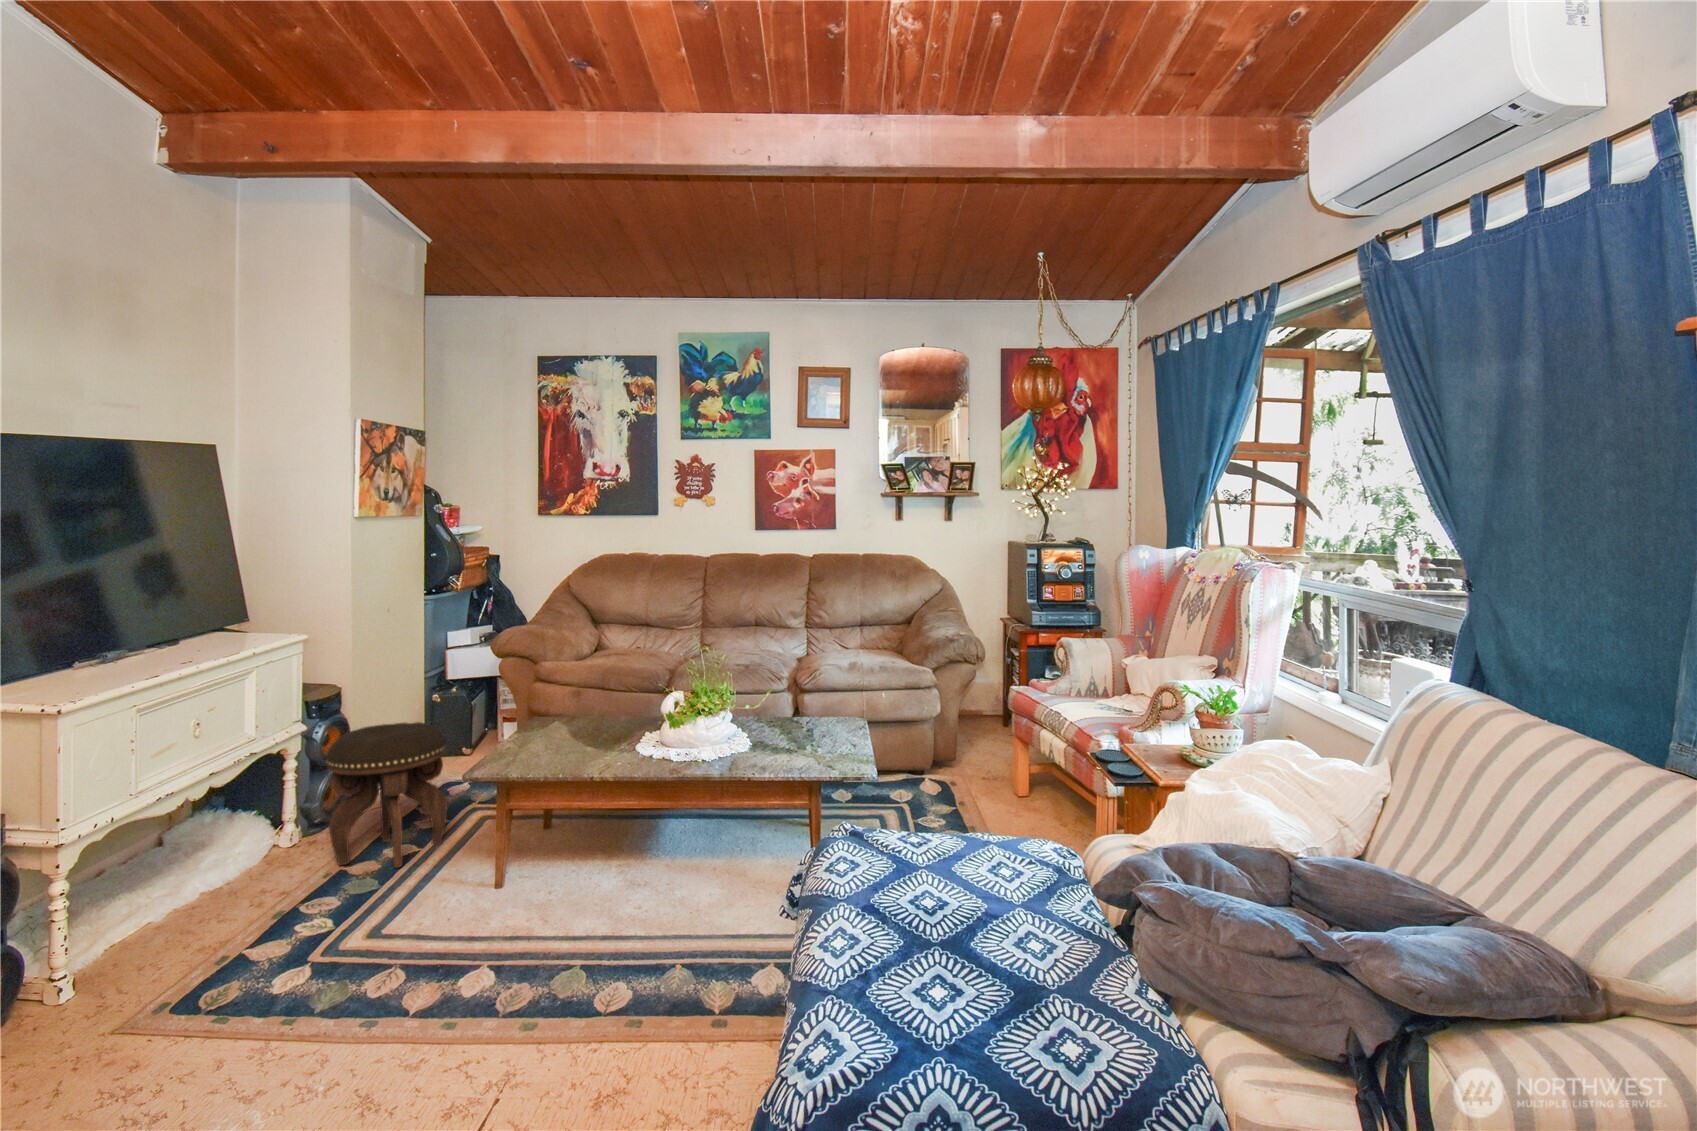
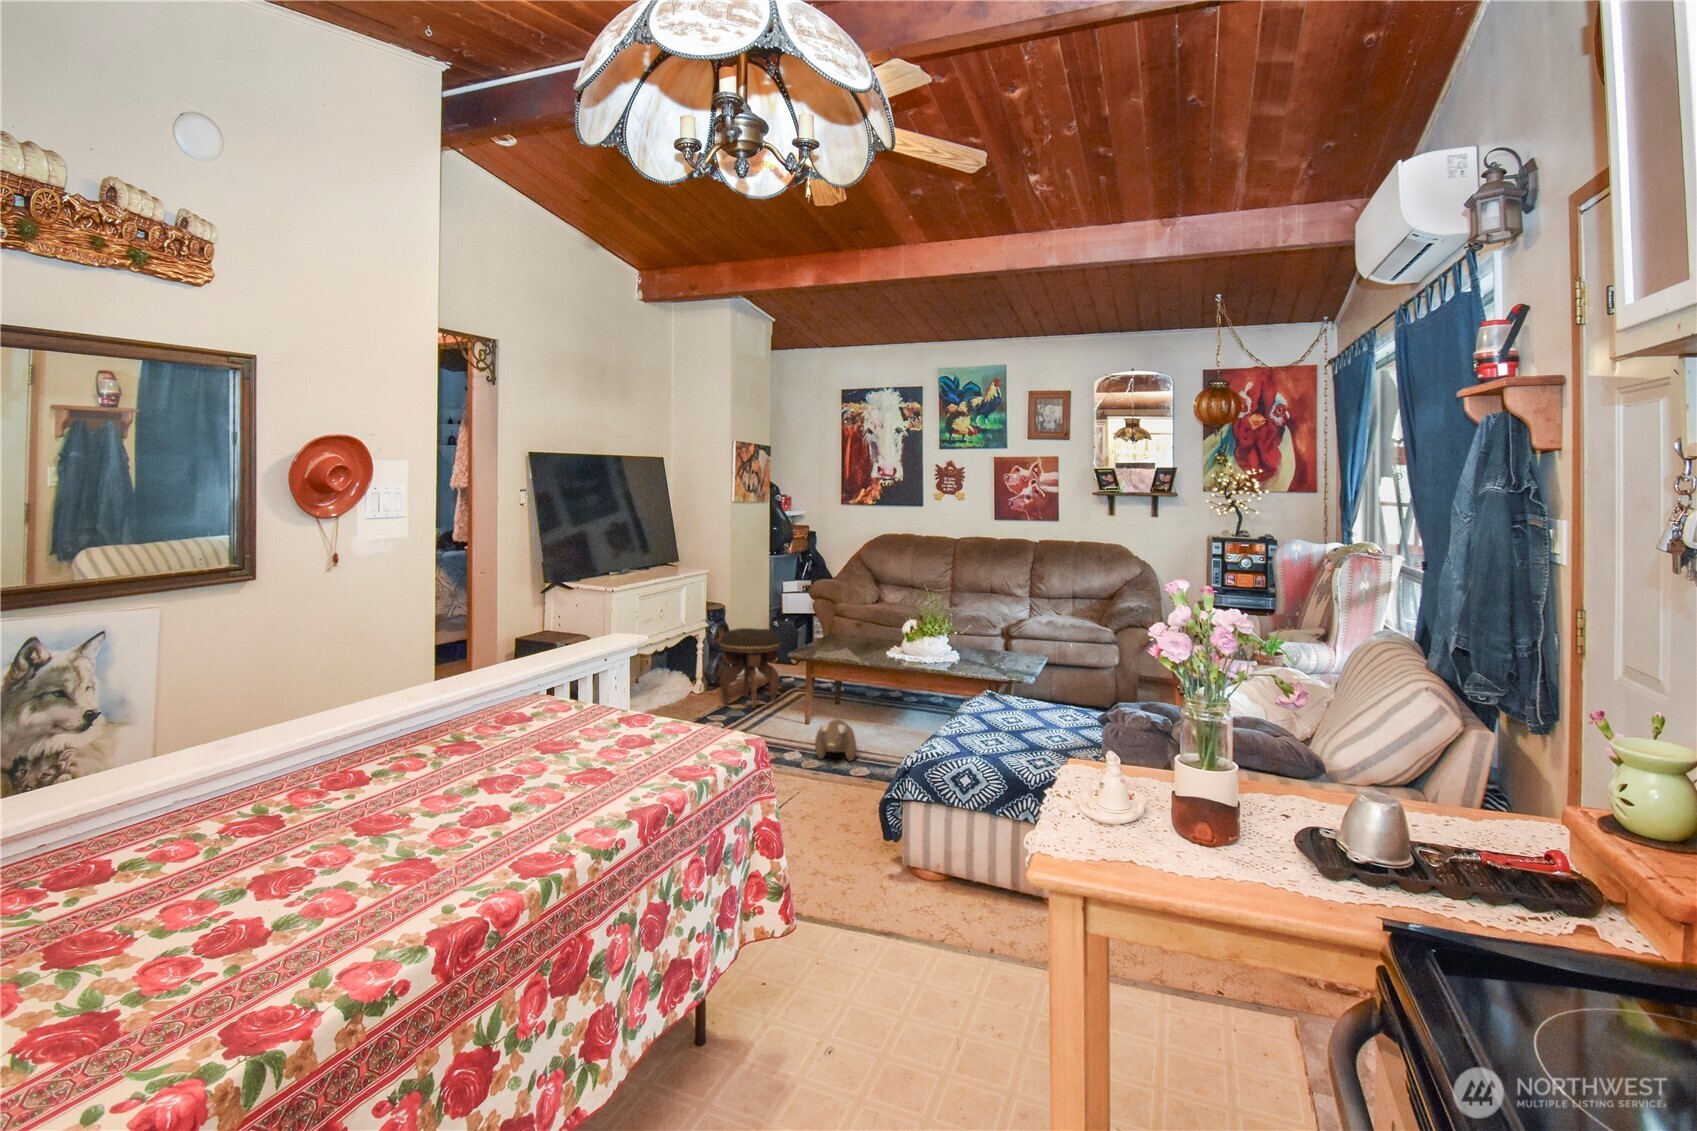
plush toy: none [518,895,600,980] -> present [815,719,856,761]

